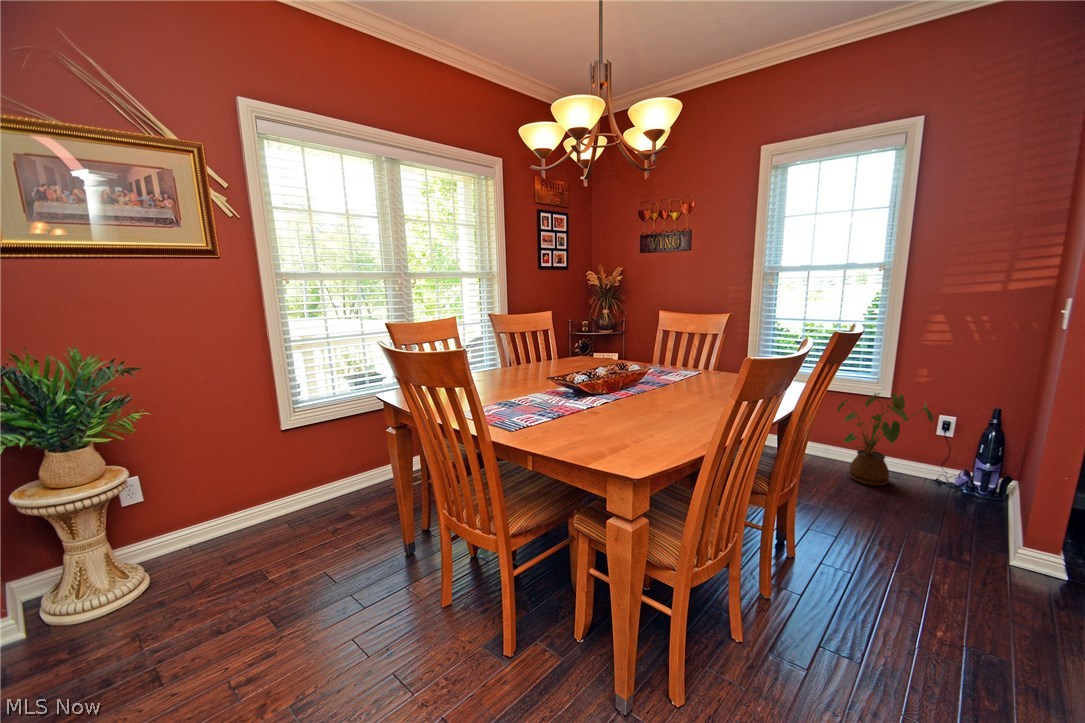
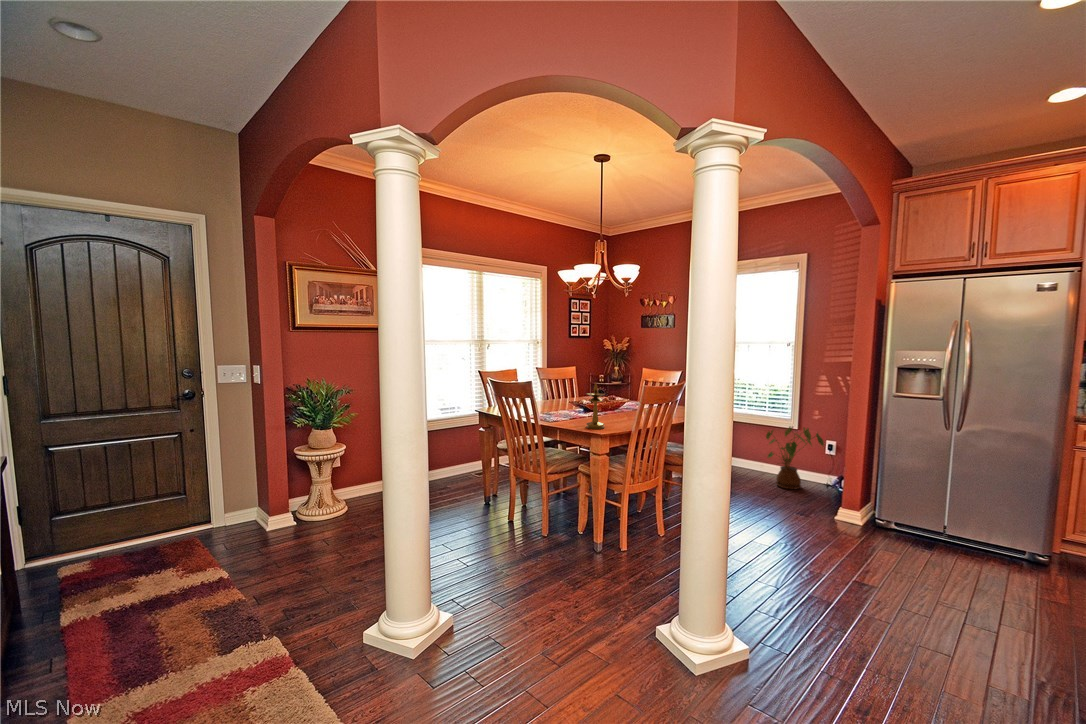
candlestick: none [589,349,632,454] -> present [586,383,605,429]

